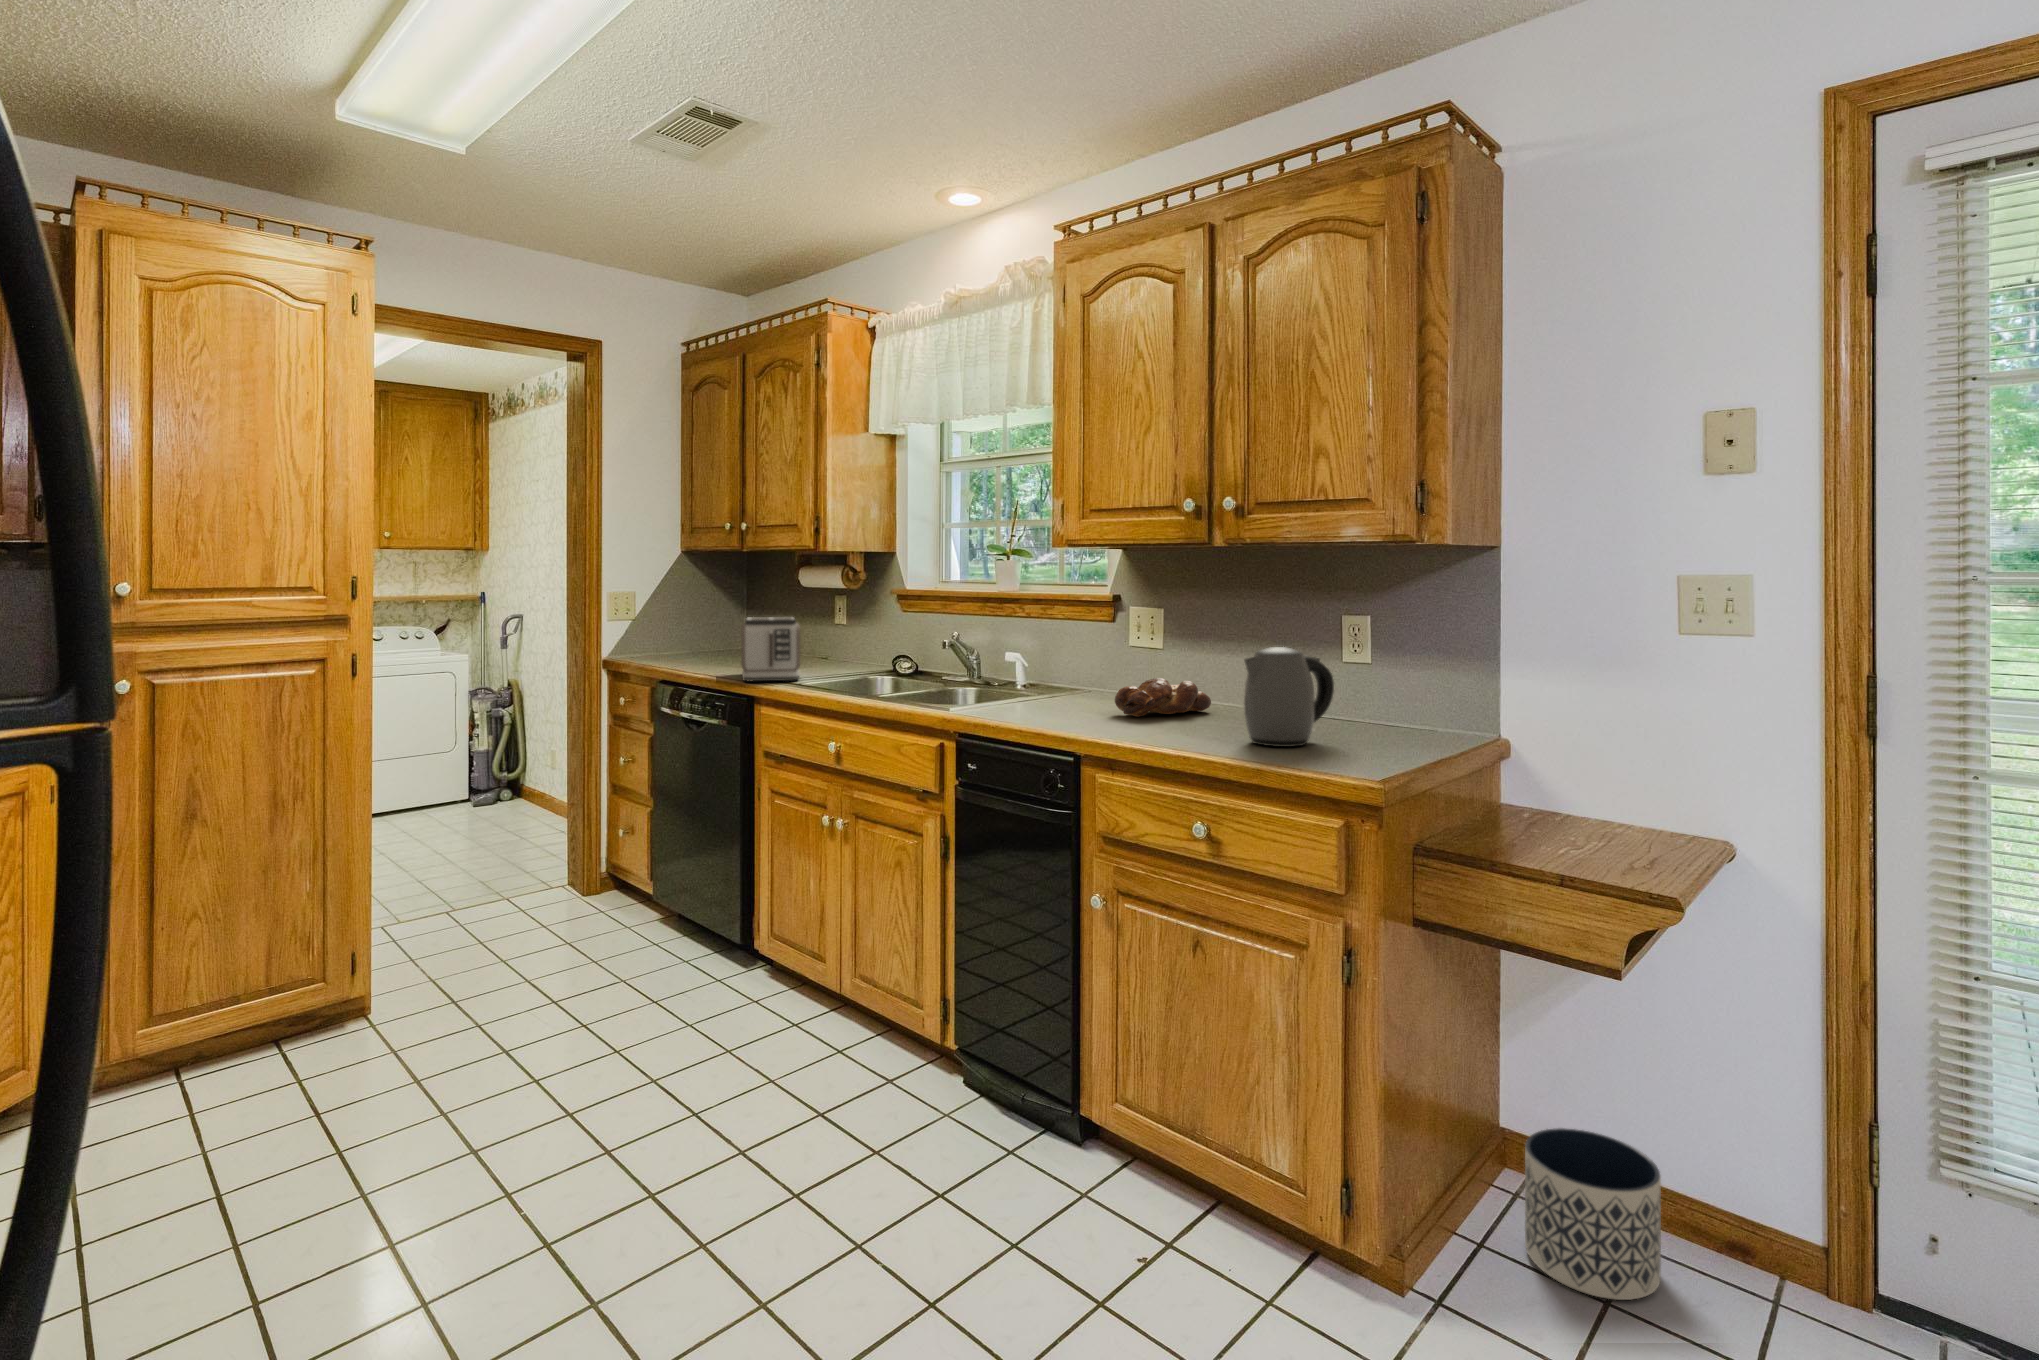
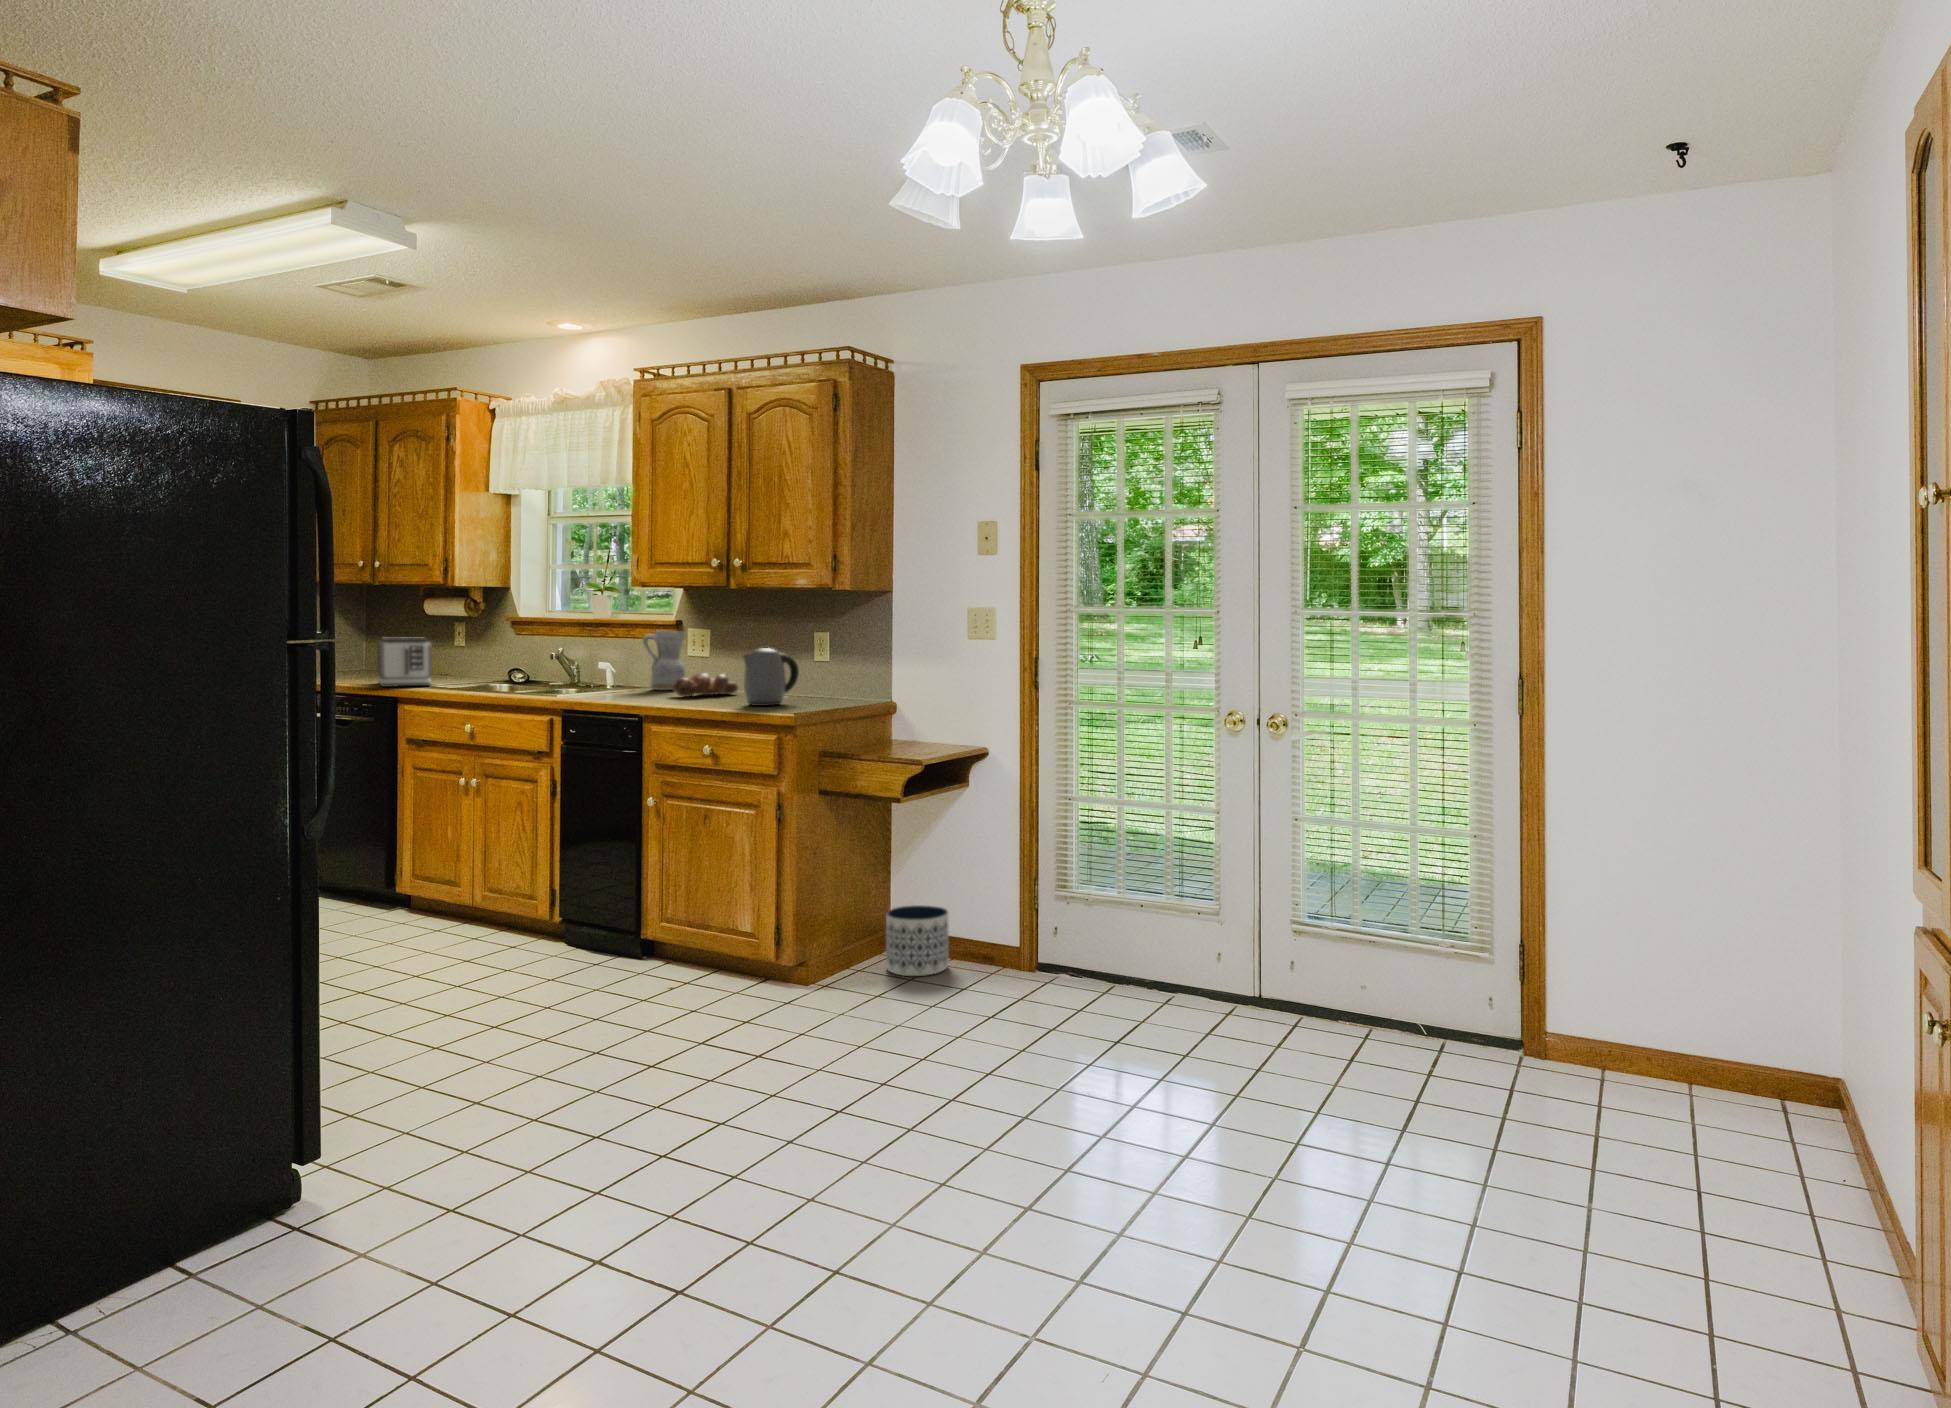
ceramic pitcher: none [1065,611,1124,698] -> present [643,630,685,690]

